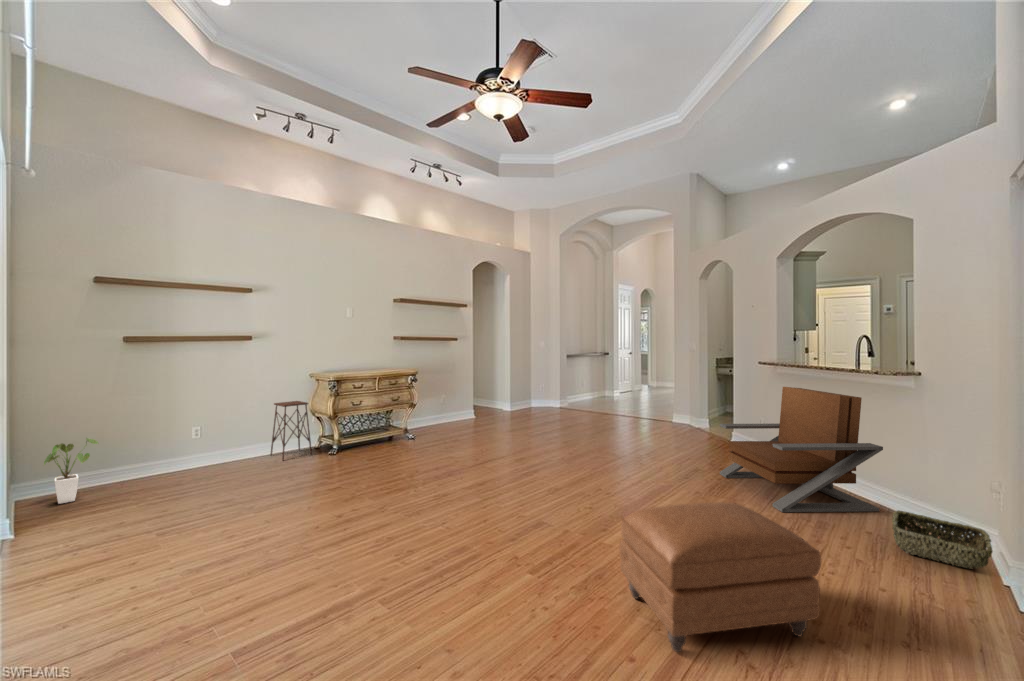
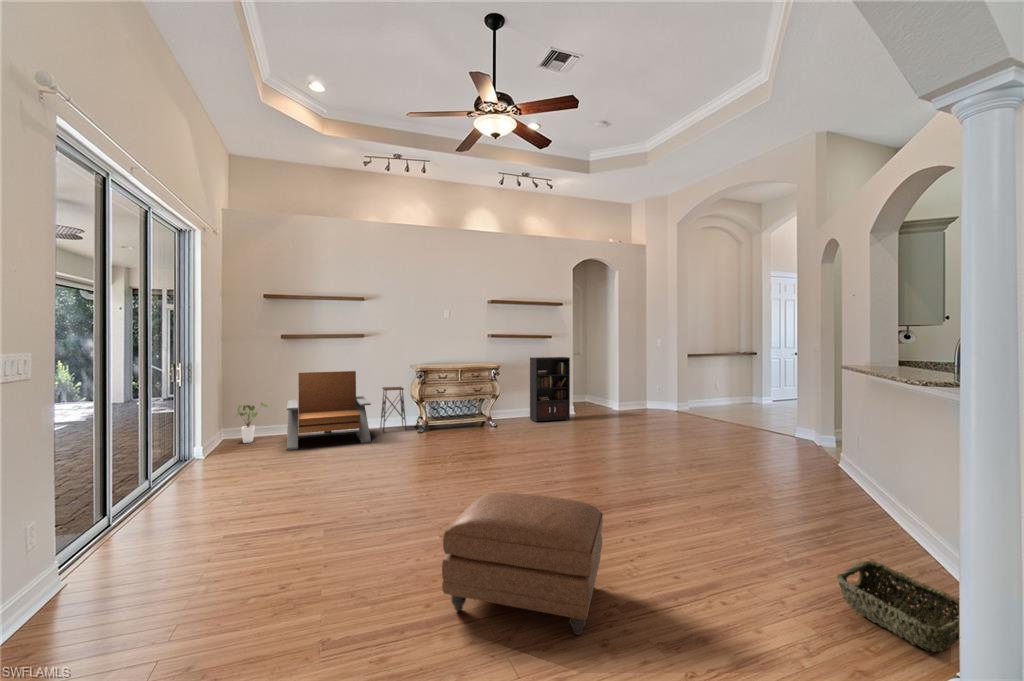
bookcase: none [441,360,481,429] -> present [530,357,570,422]
lounge chair: present [720,387,883,512] -> present [287,371,371,450]

